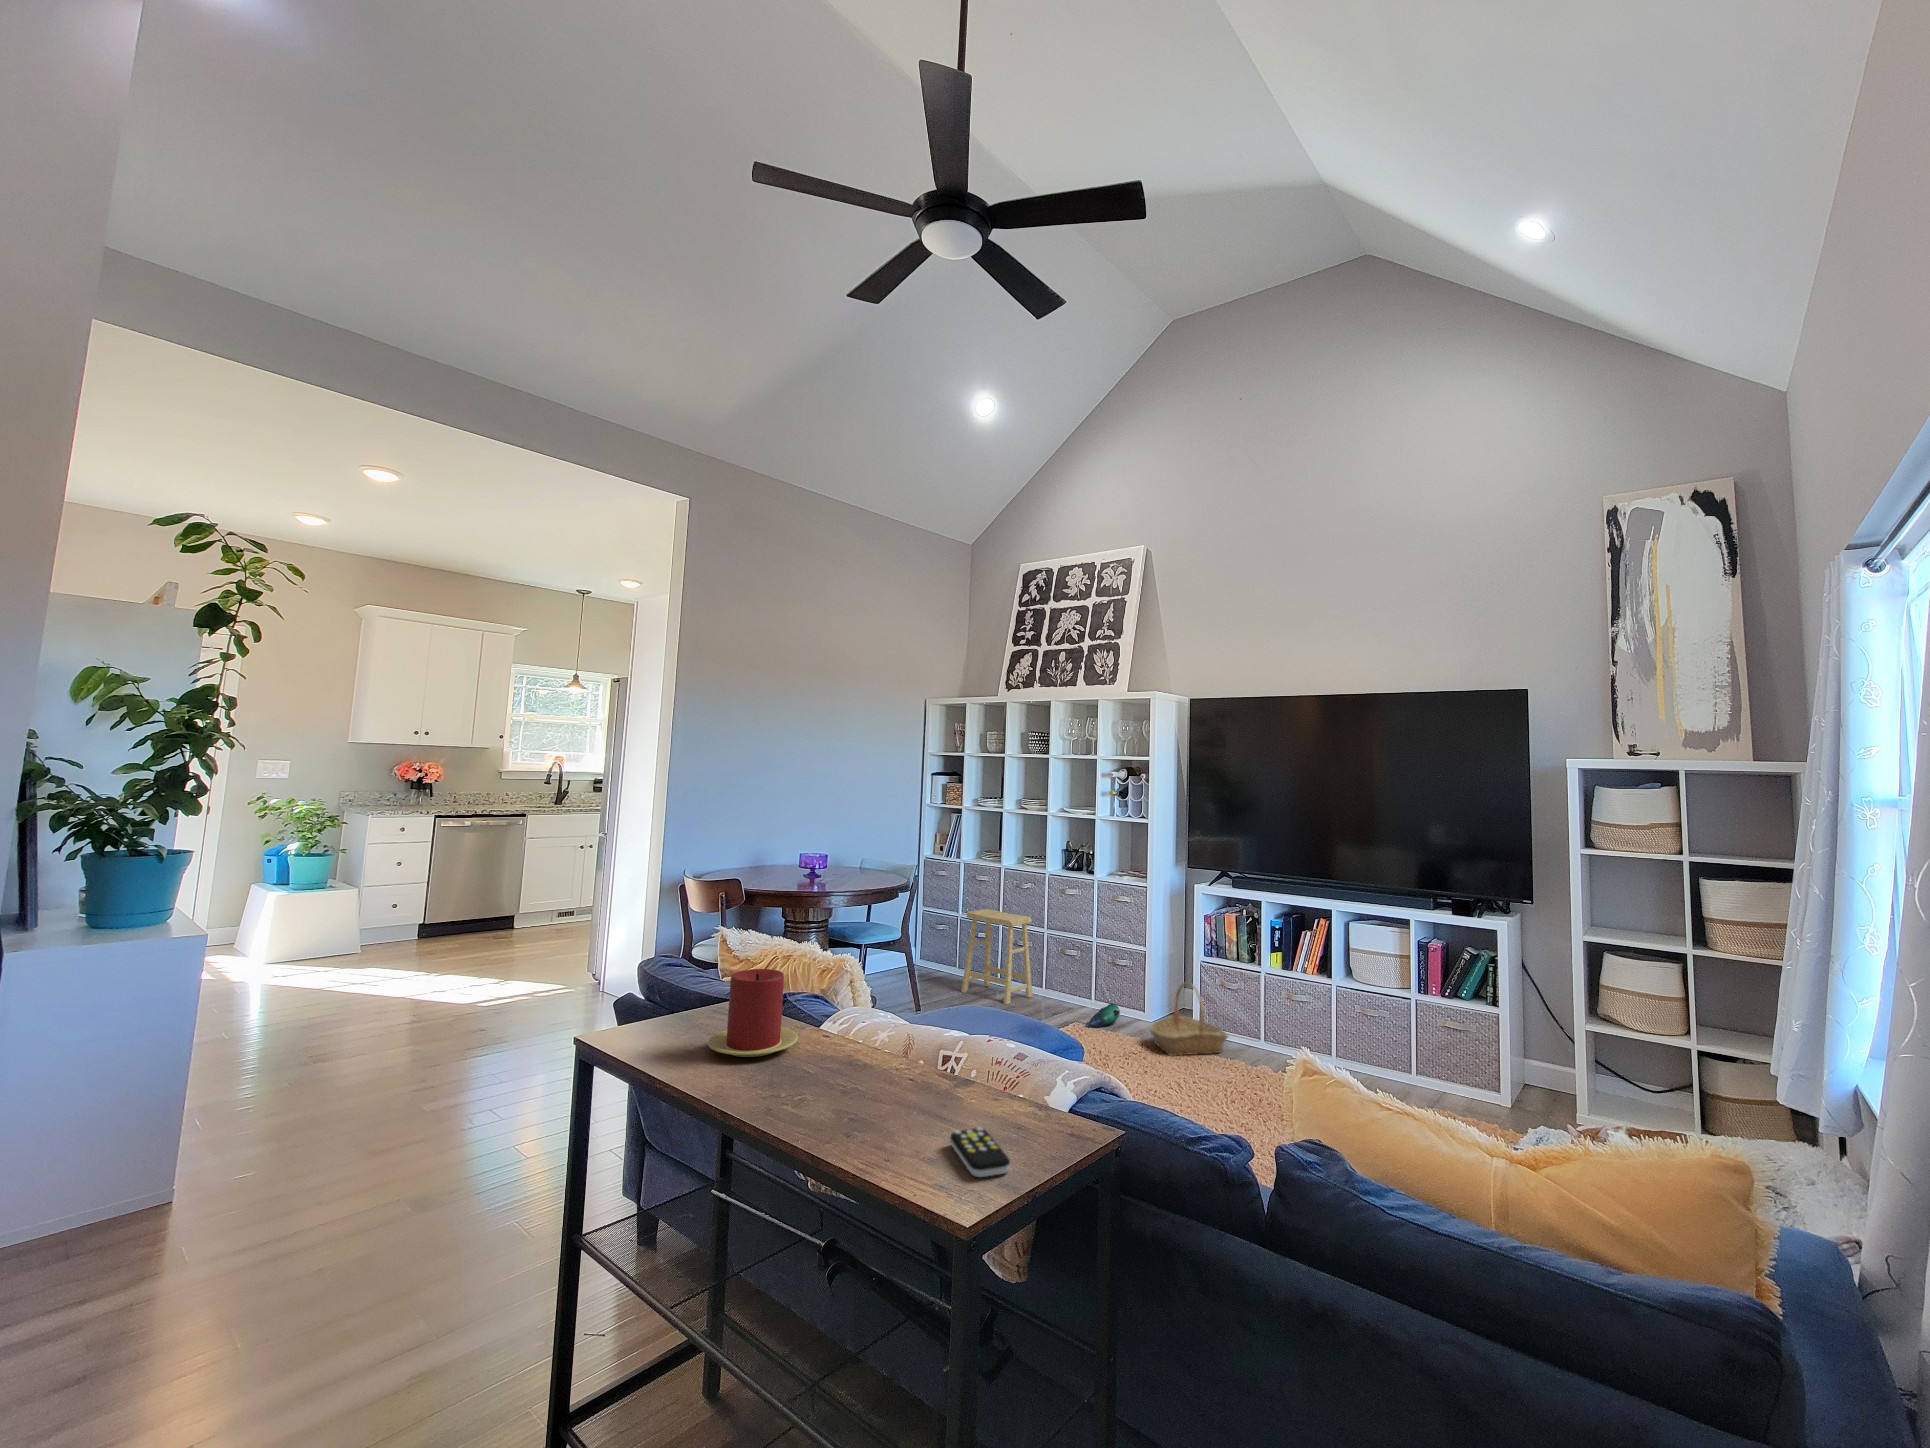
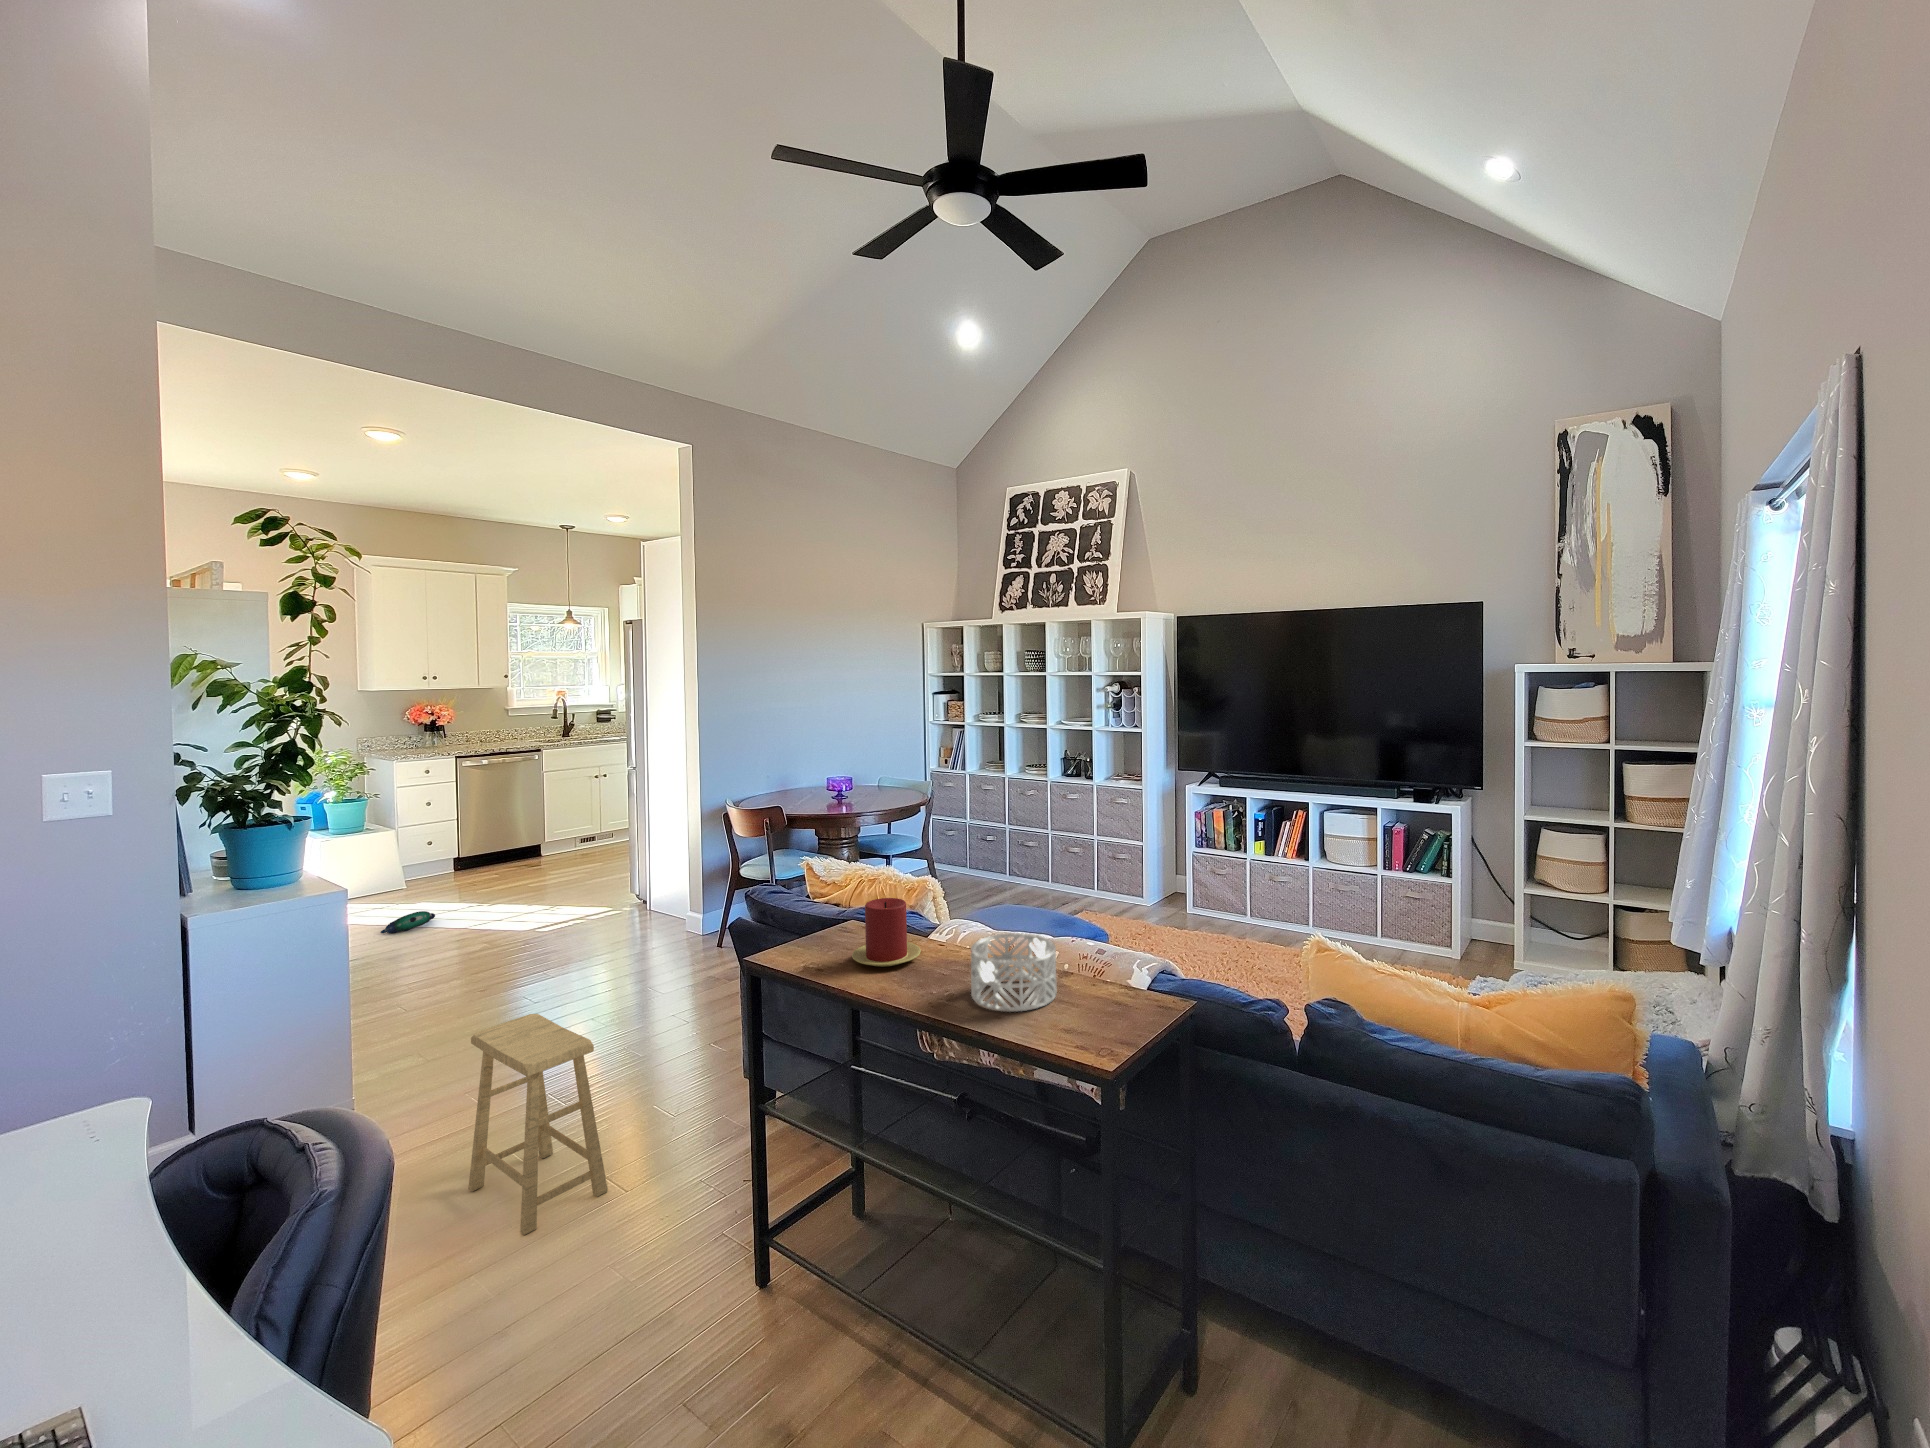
footstool: present [961,909,1032,1004] -> present [468,1014,608,1235]
basket: present [1149,982,1228,1056] -> none [1153,871,1223,934]
plush toy: present [1086,1004,1120,1027] -> present [380,911,435,933]
decorative bowl: none [829,1021,947,1129] -> present [971,933,1057,1012]
remote control: present [950,1128,1010,1177] -> none [1074,1006,1124,1039]

